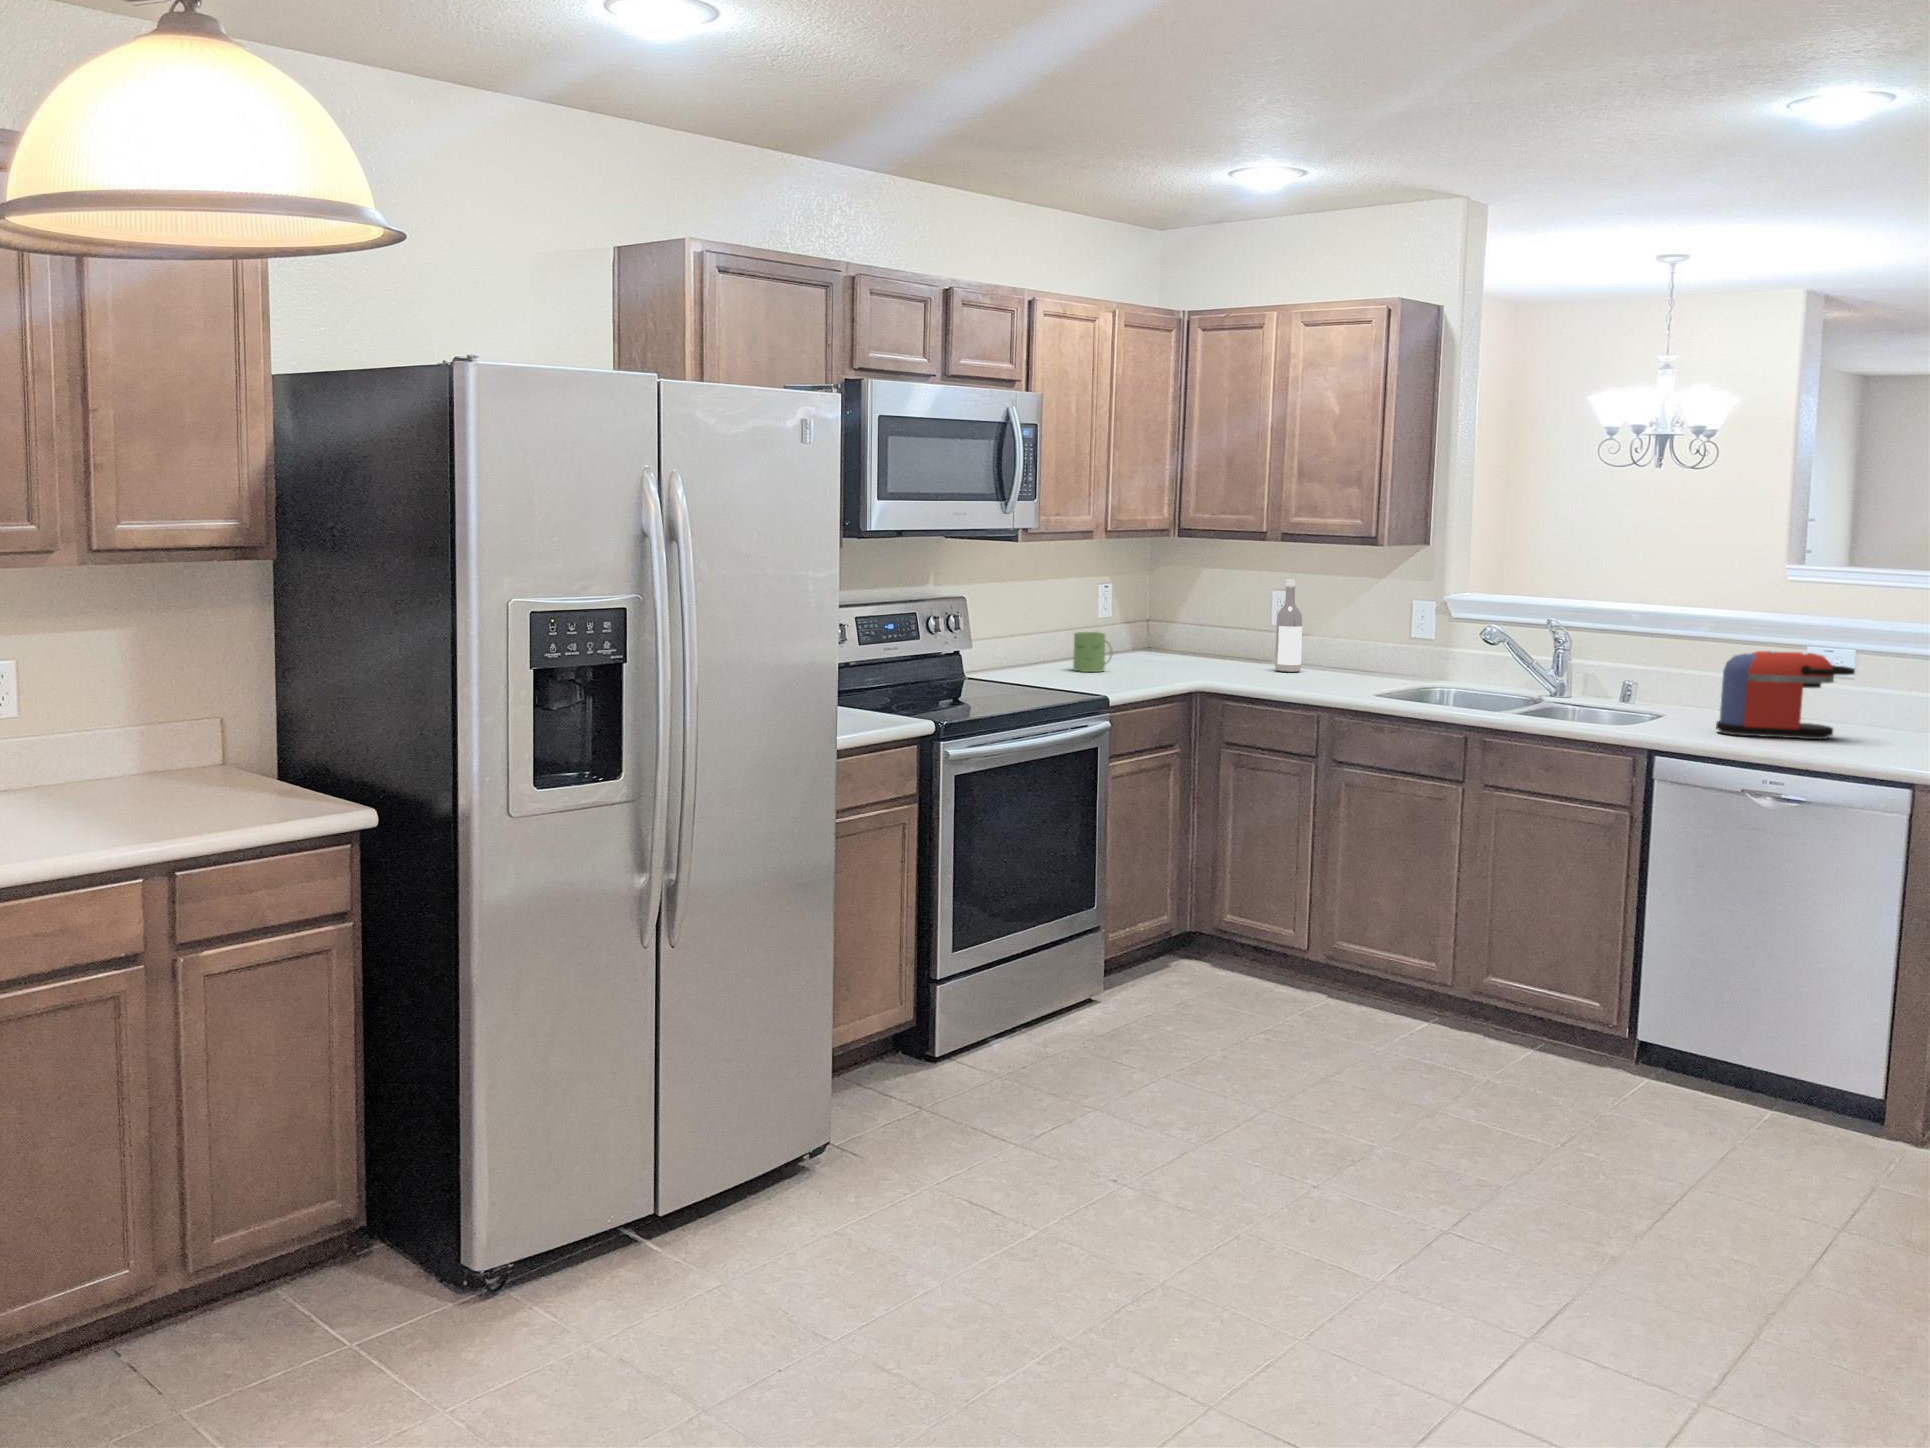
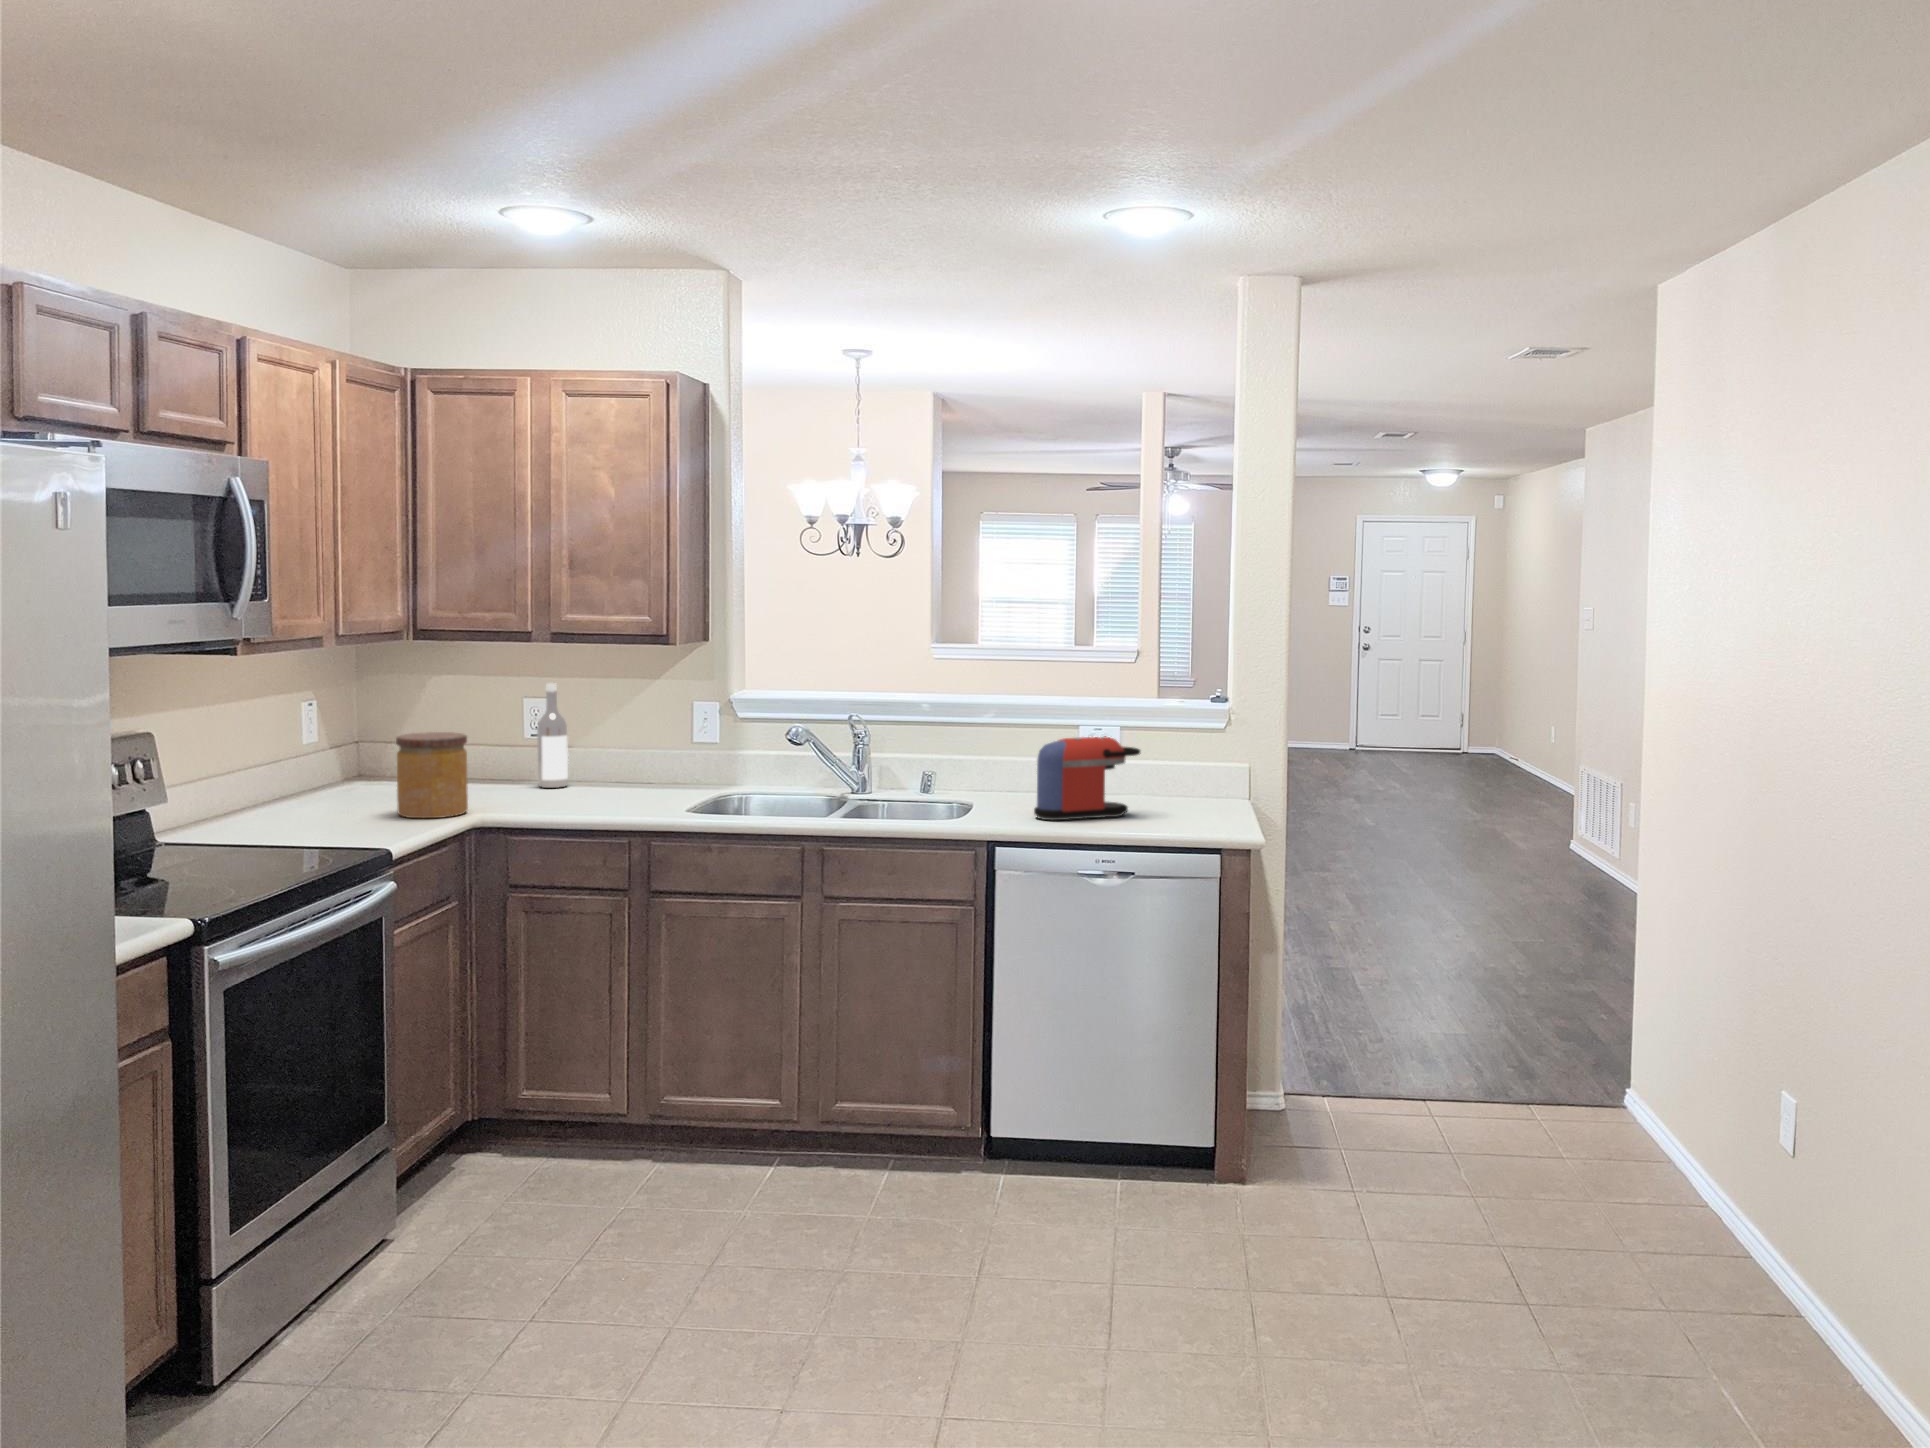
jar: none [1144,614,1200,683] -> present [396,732,468,818]
mug: present [1073,632,1112,672] -> none [289,760,343,812]

